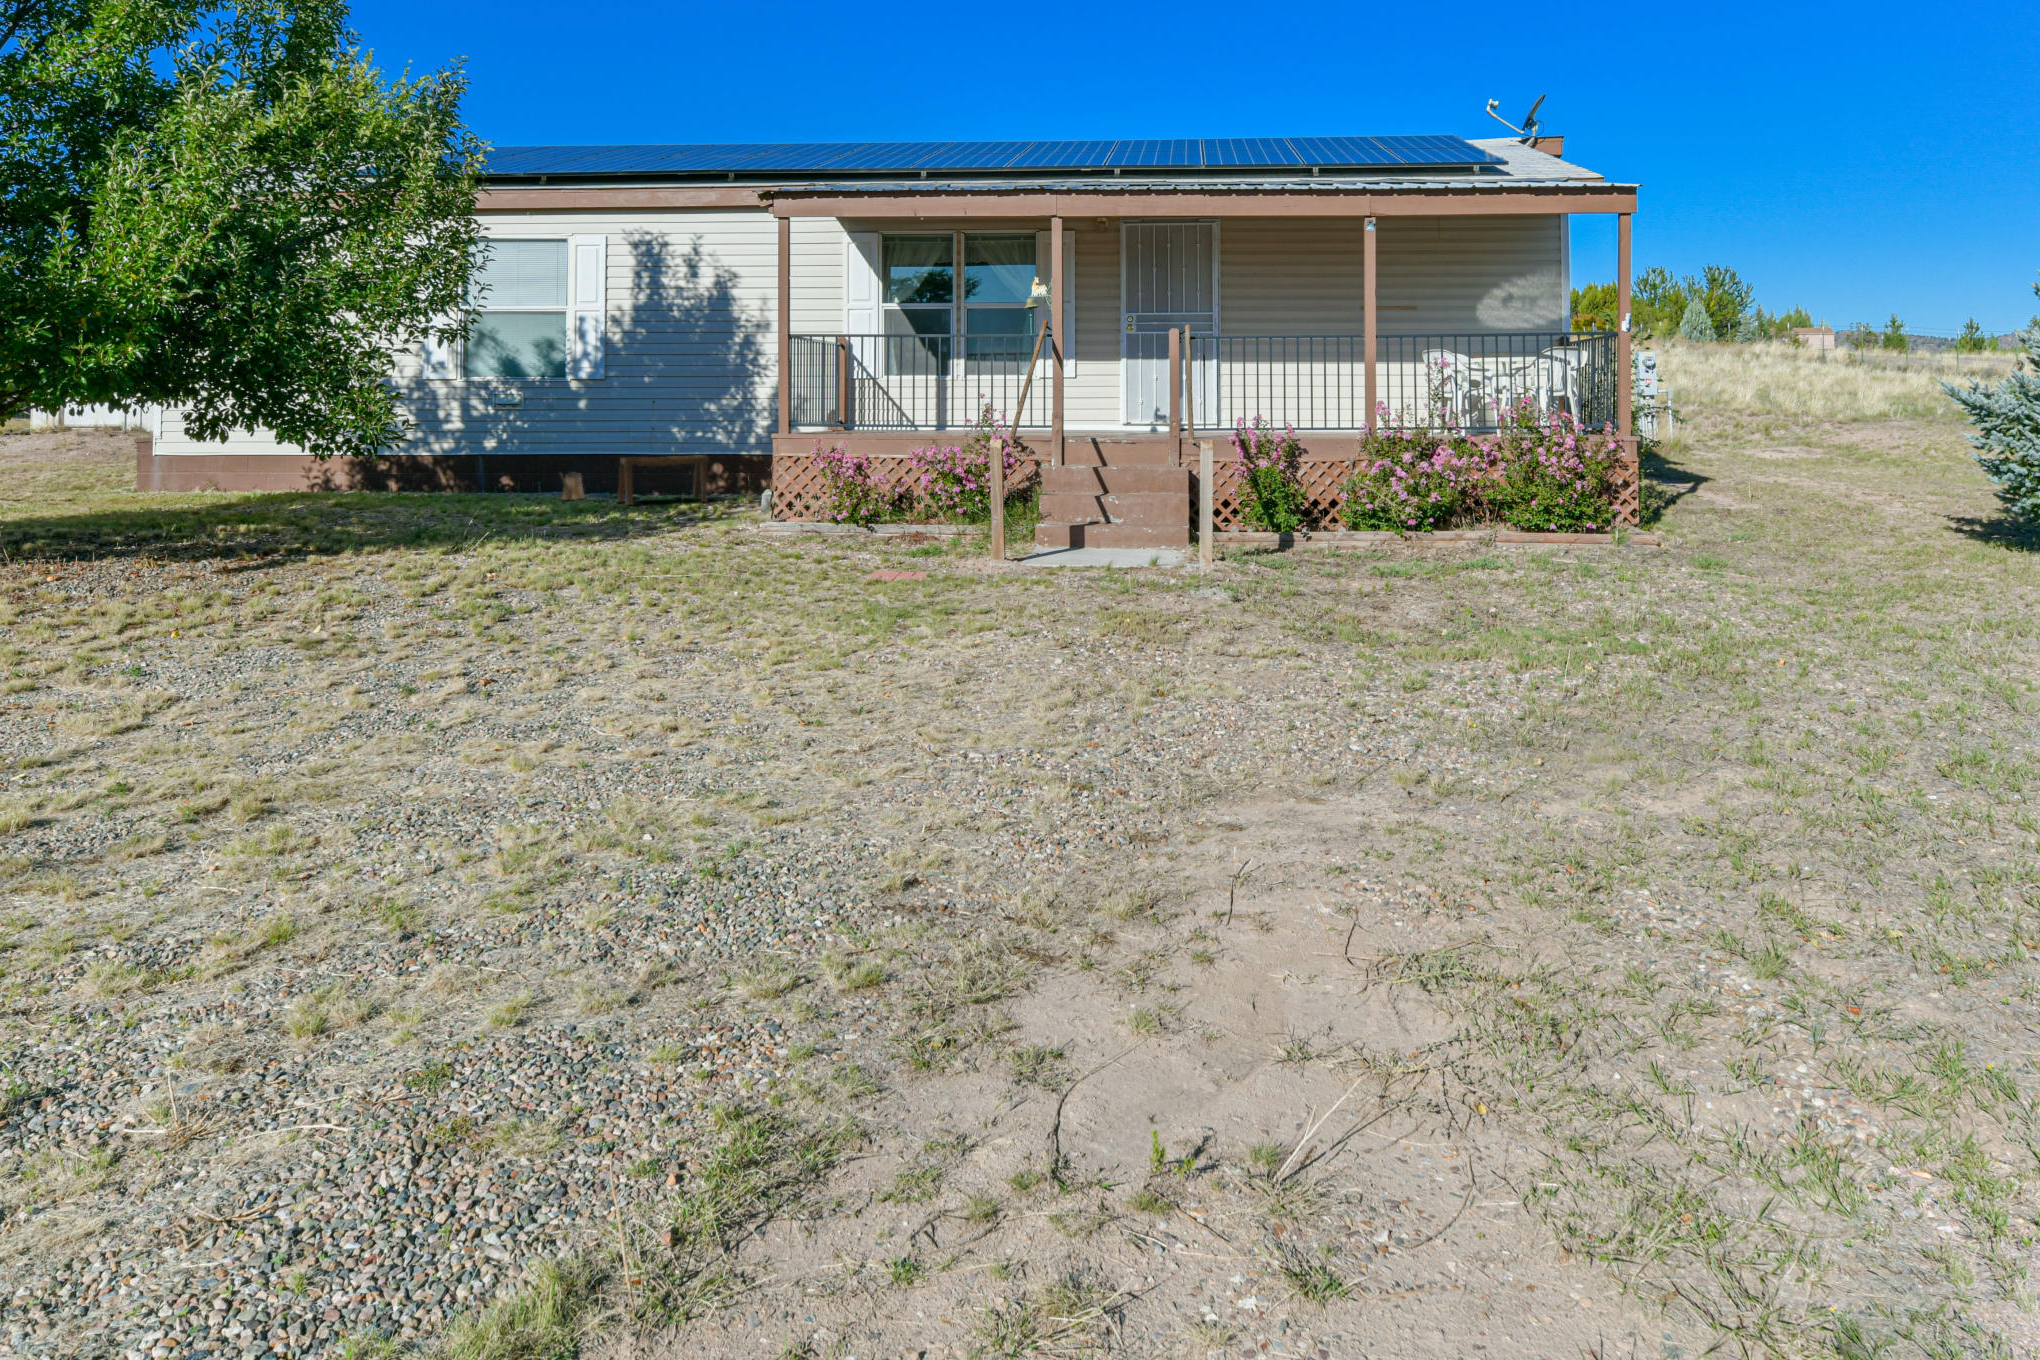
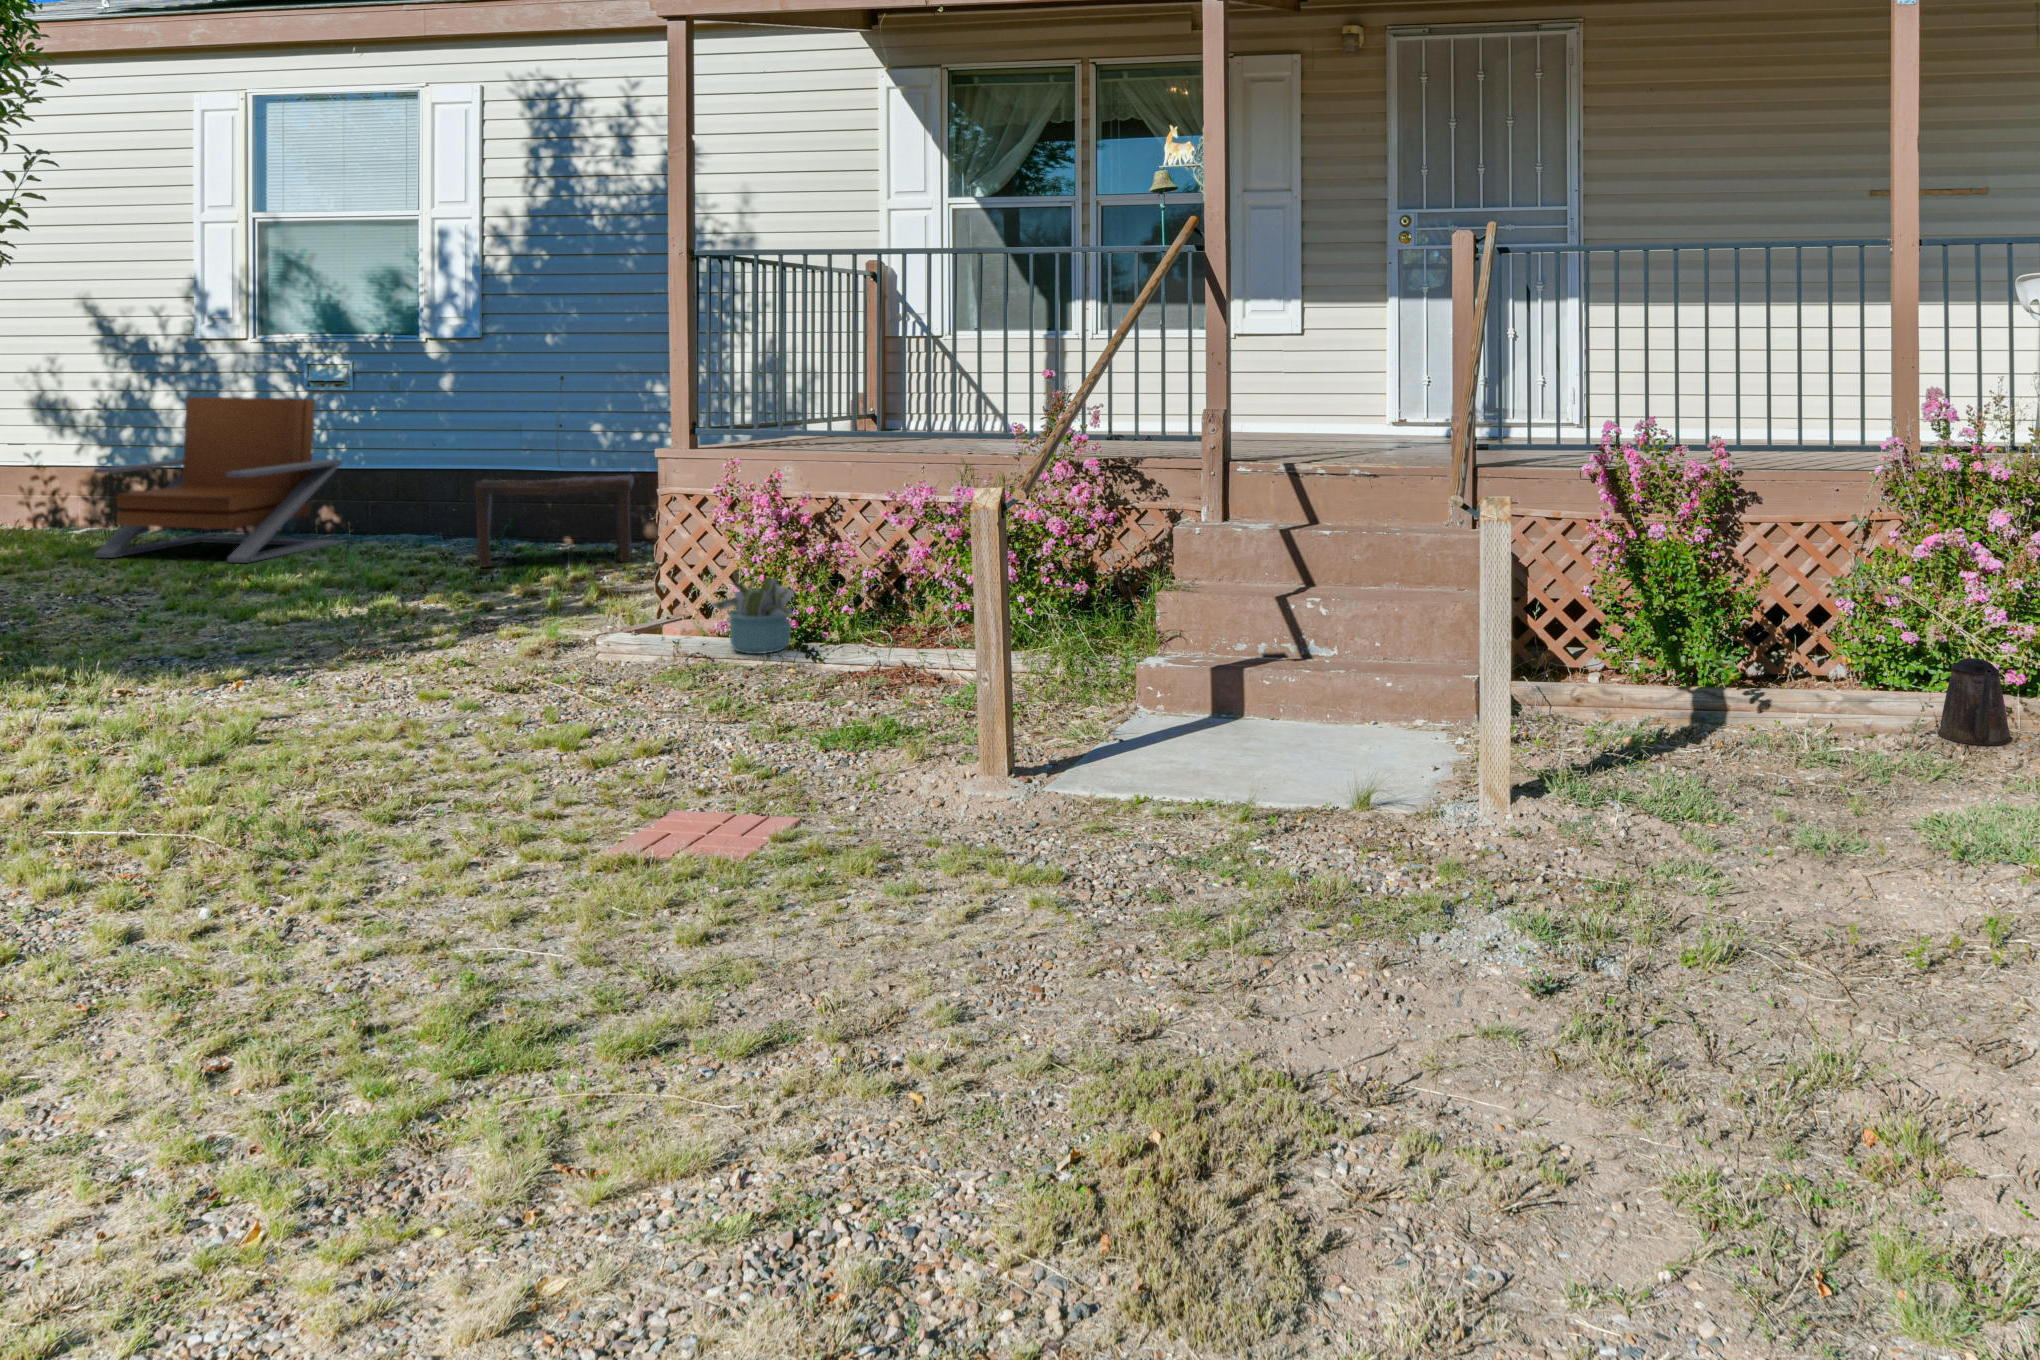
lounge chair: none [388,413,521,506] -> present [94,397,341,563]
watering can: present [560,472,585,500] -> present [1938,658,2012,745]
decorative plant: none [812,497,854,533] -> present [712,578,794,654]

